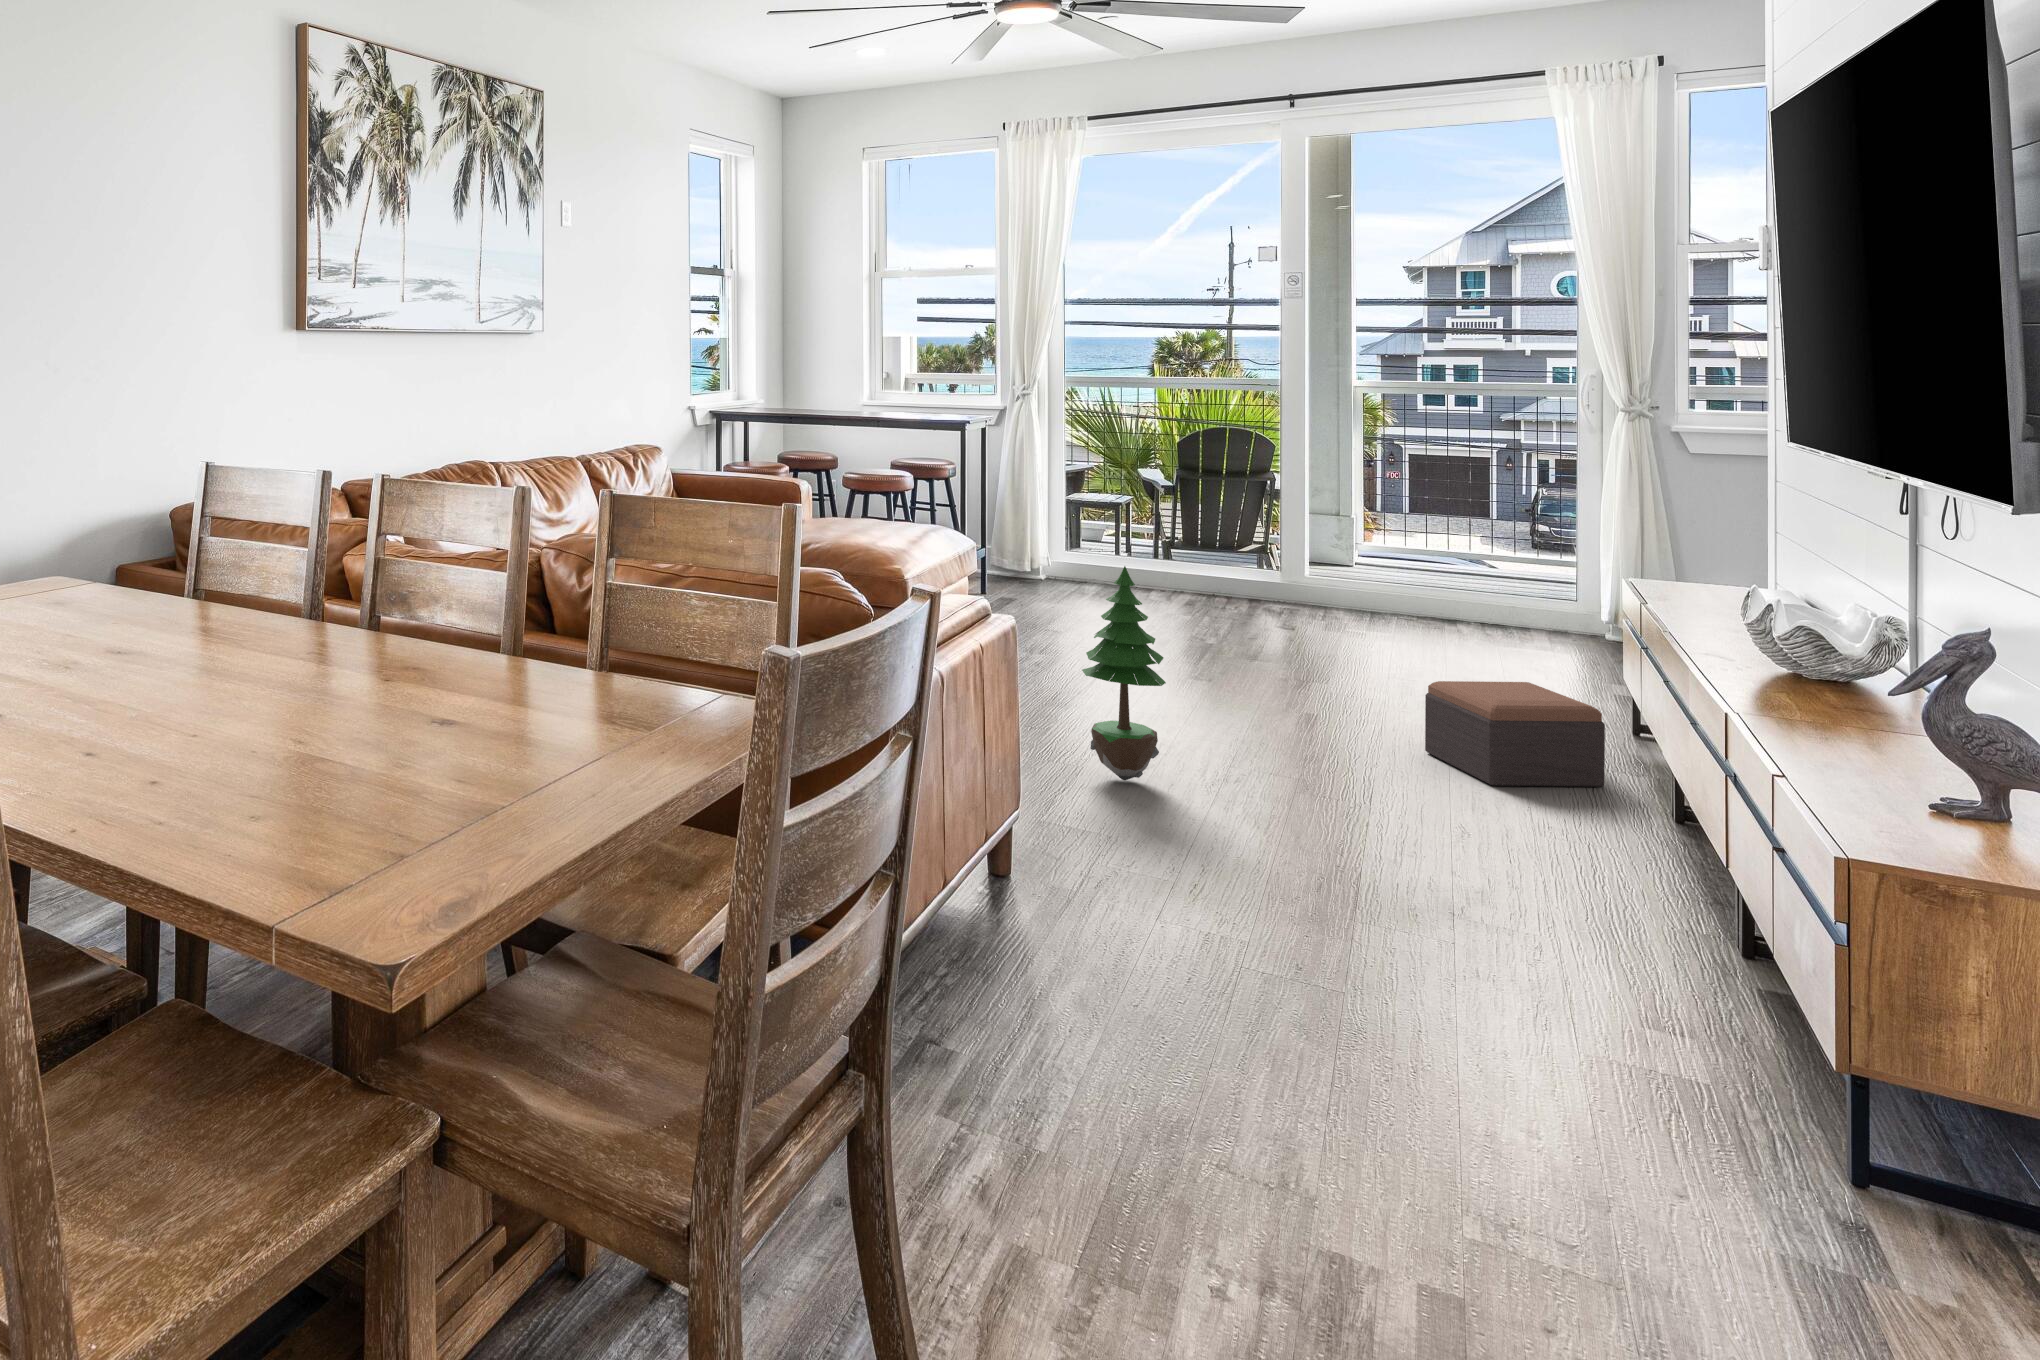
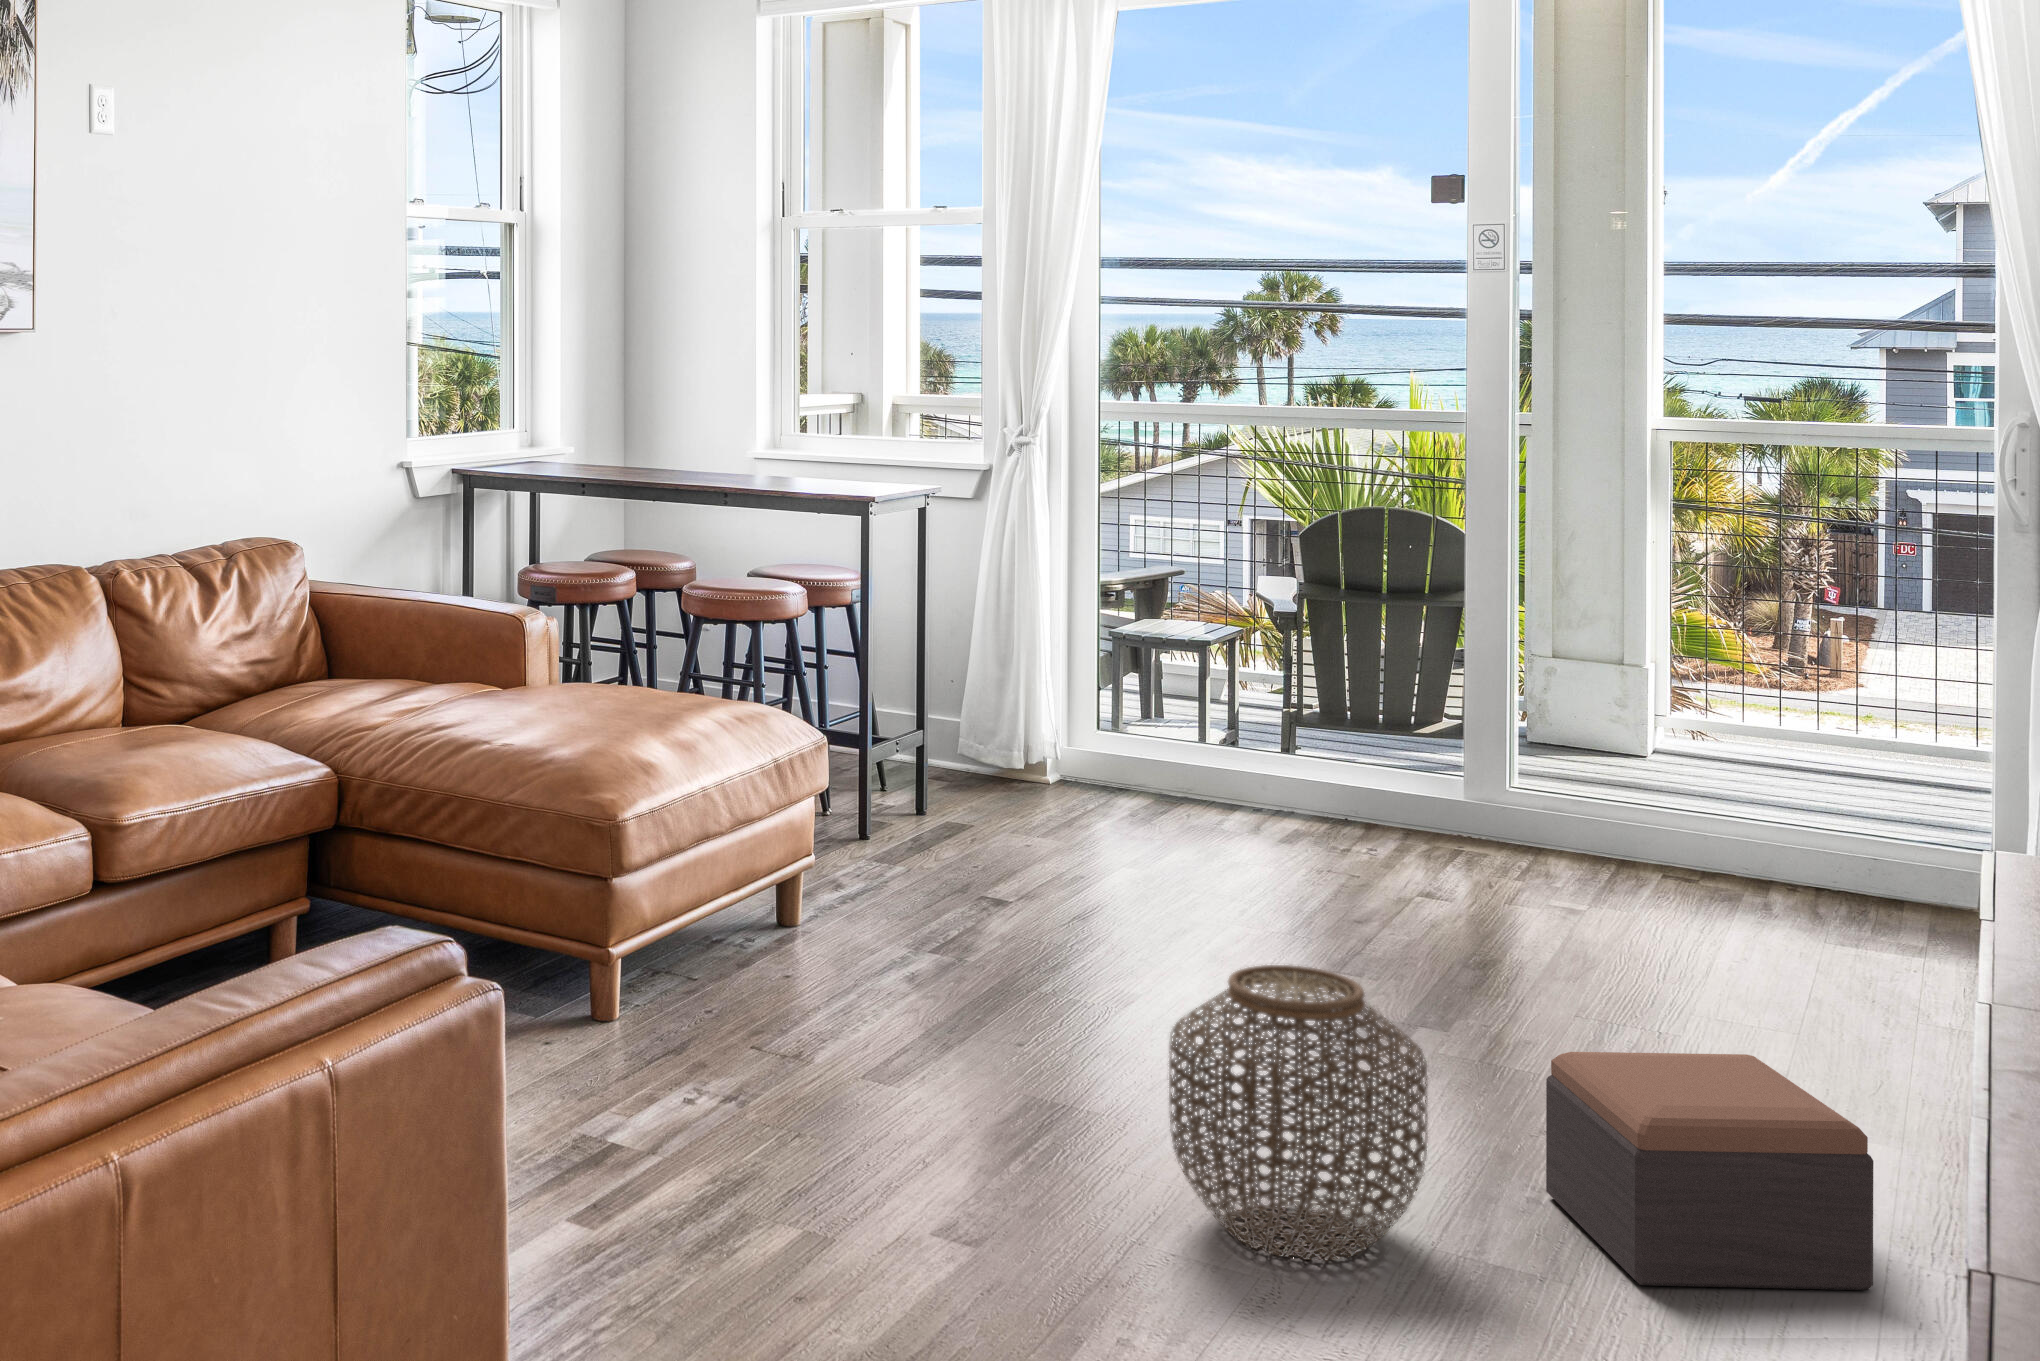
potted tree: present [1082,566,1166,781] -> none [808,824,971,1268]
woven basket: none [1245,638,1383,777] -> present [1169,965,1427,1260]

